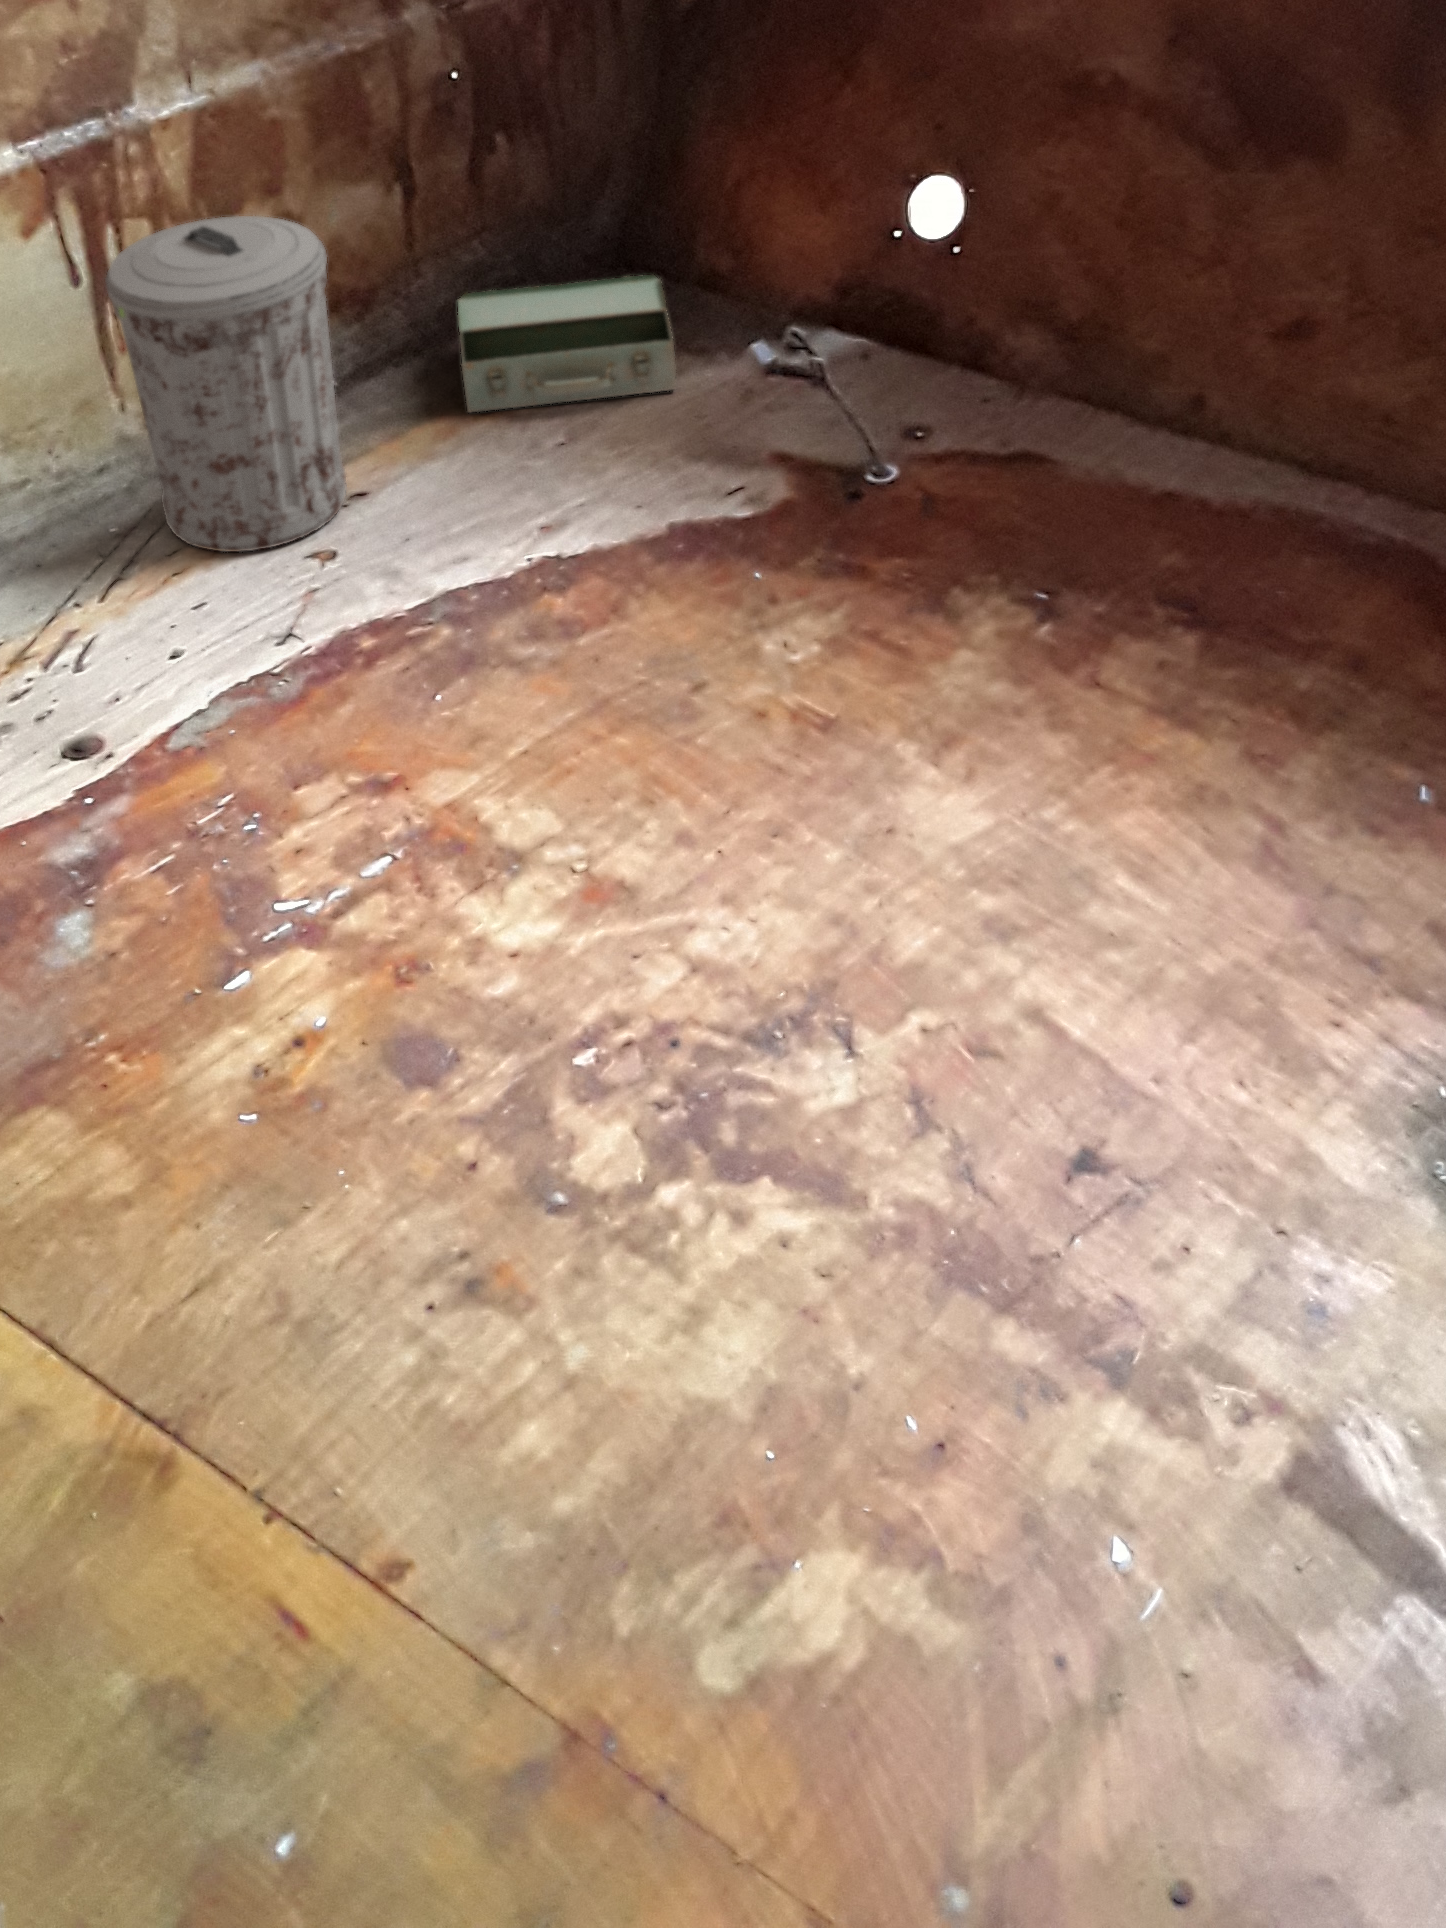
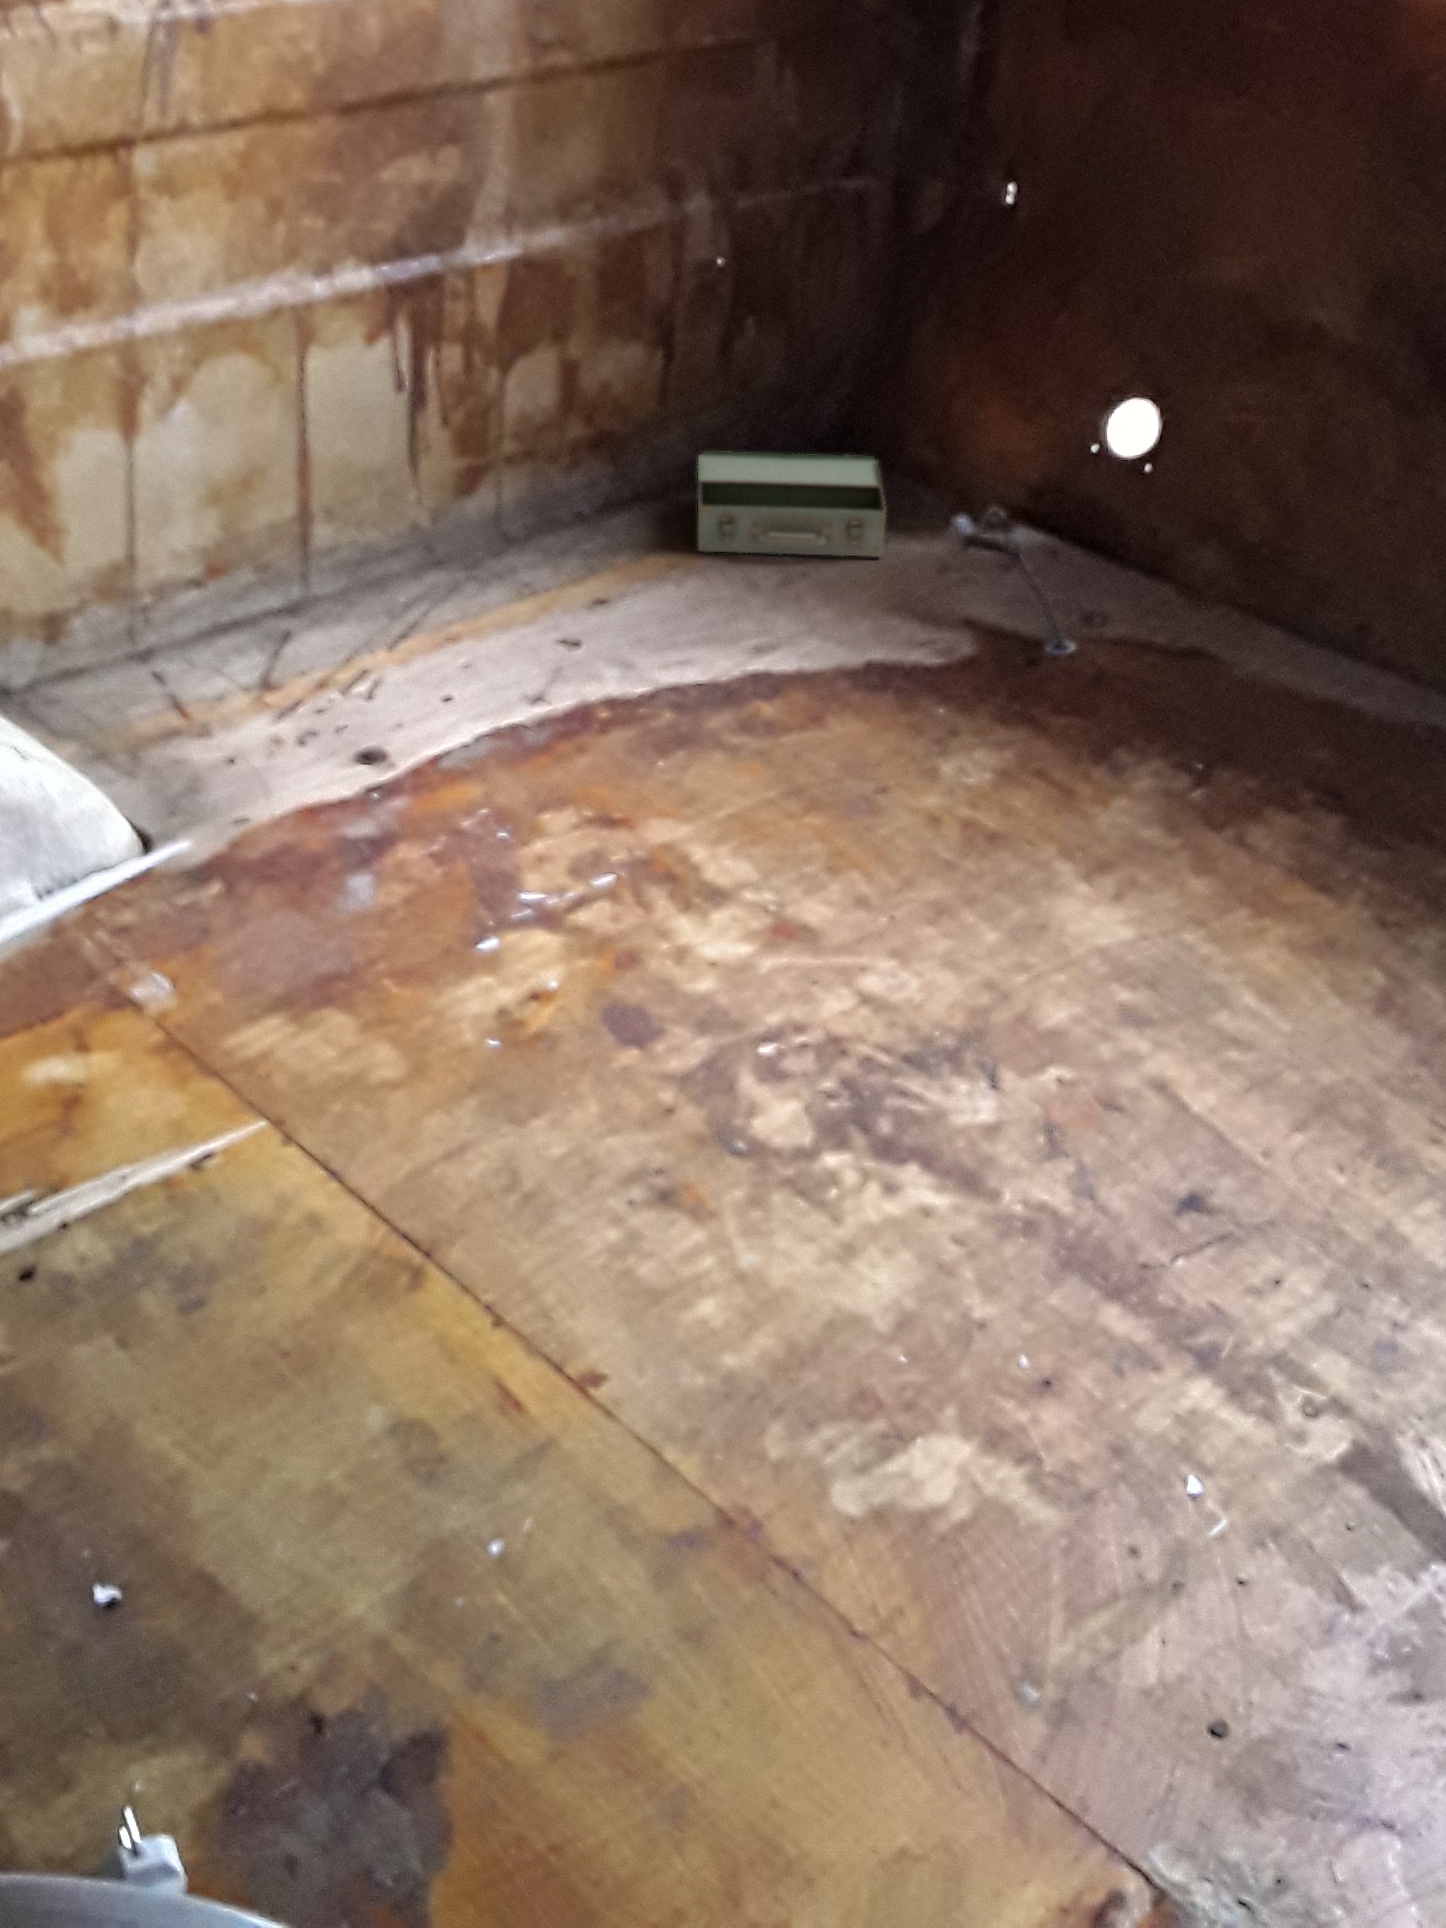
trash can: present [105,216,346,552] -> none [427,349,607,633]

